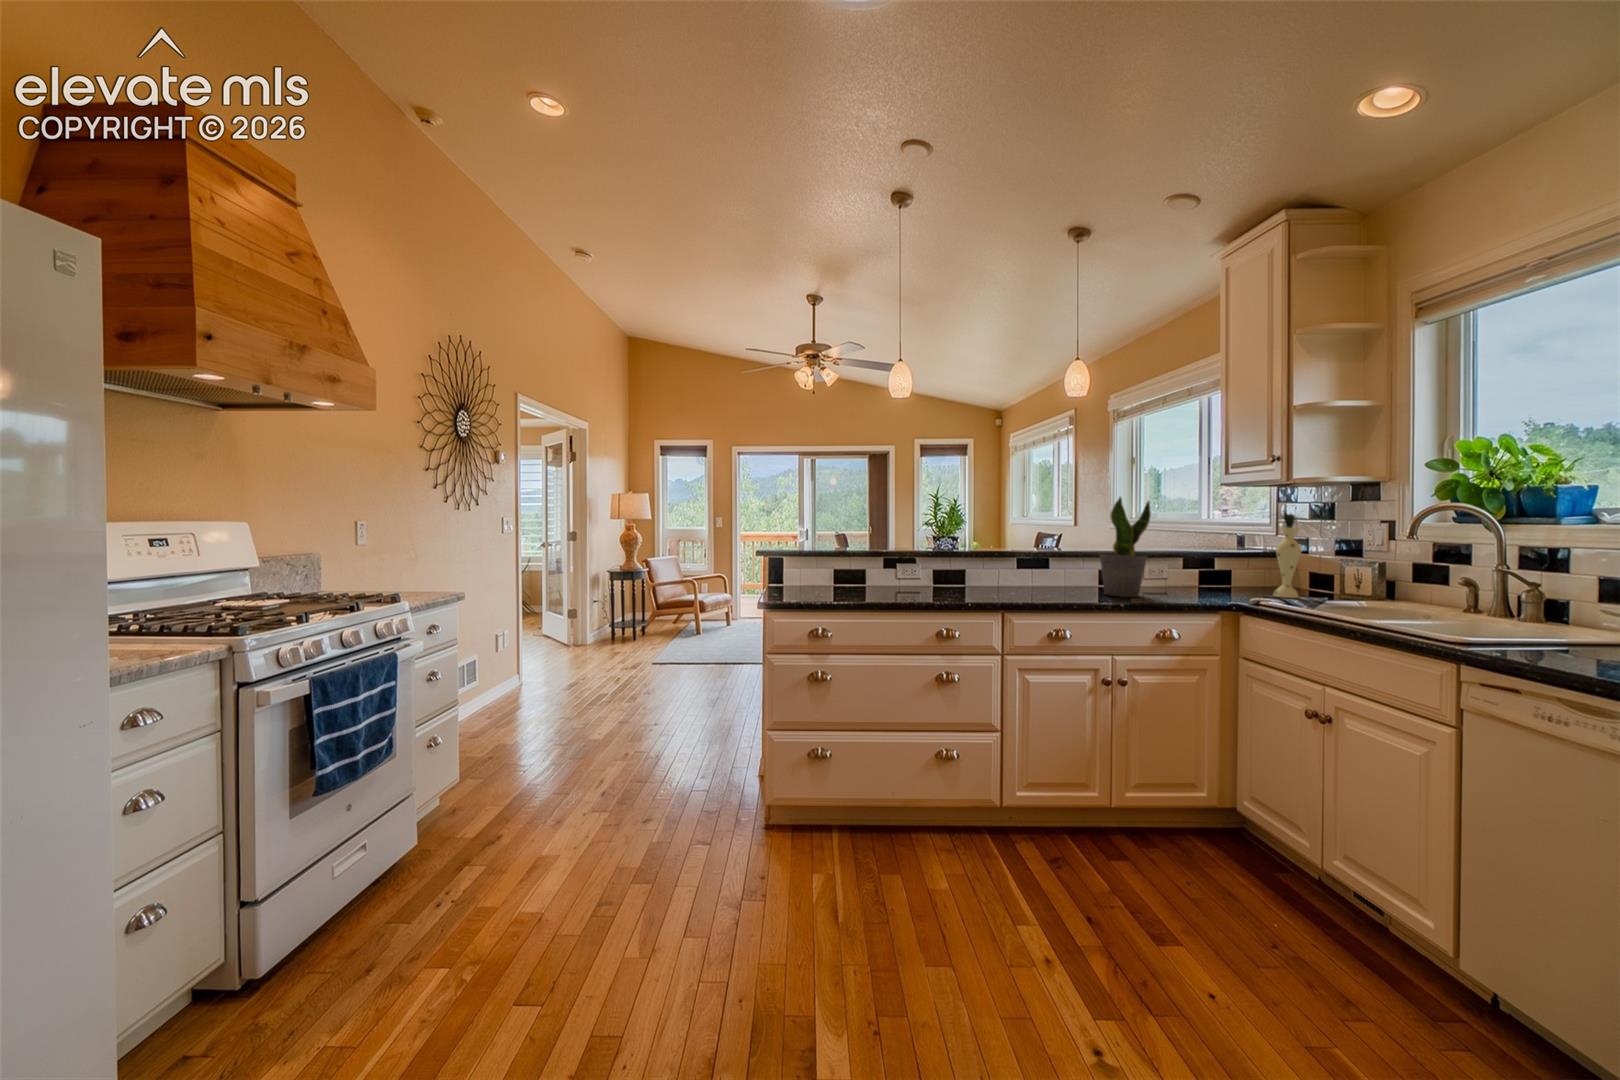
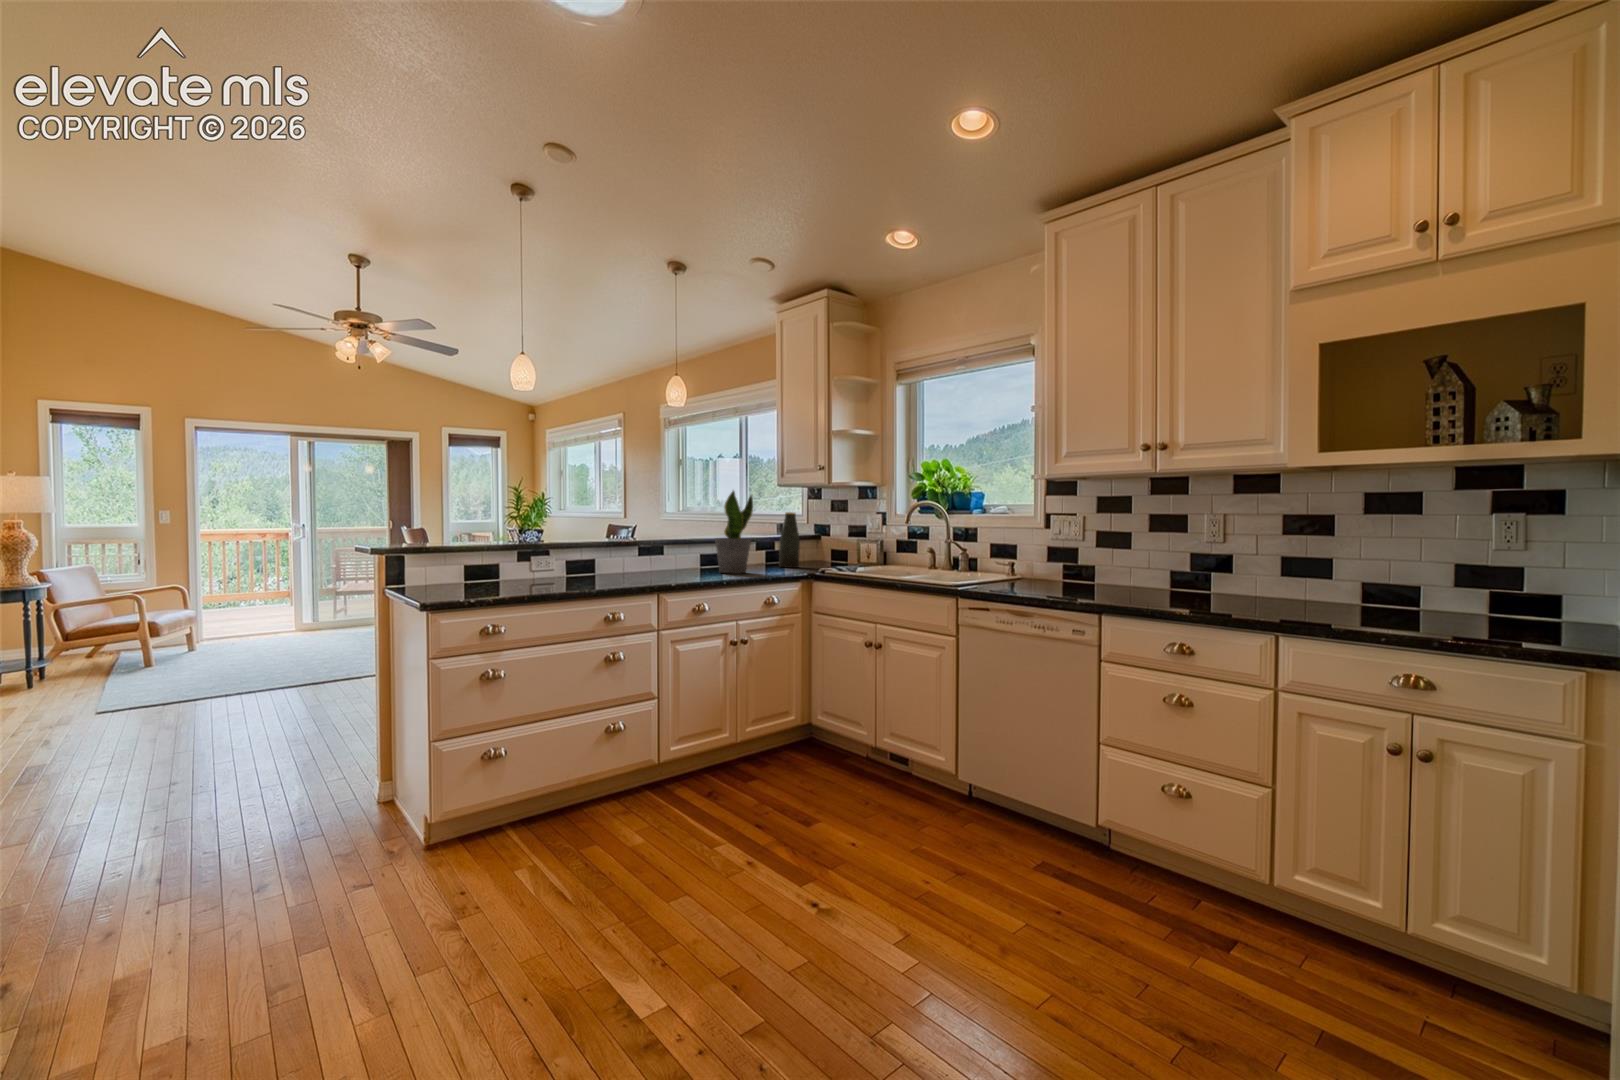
vase: present [1274,513,1302,598] -> none [818,503,847,568]
bottle: none [1206,521,1237,593] -> present [779,512,800,568]

